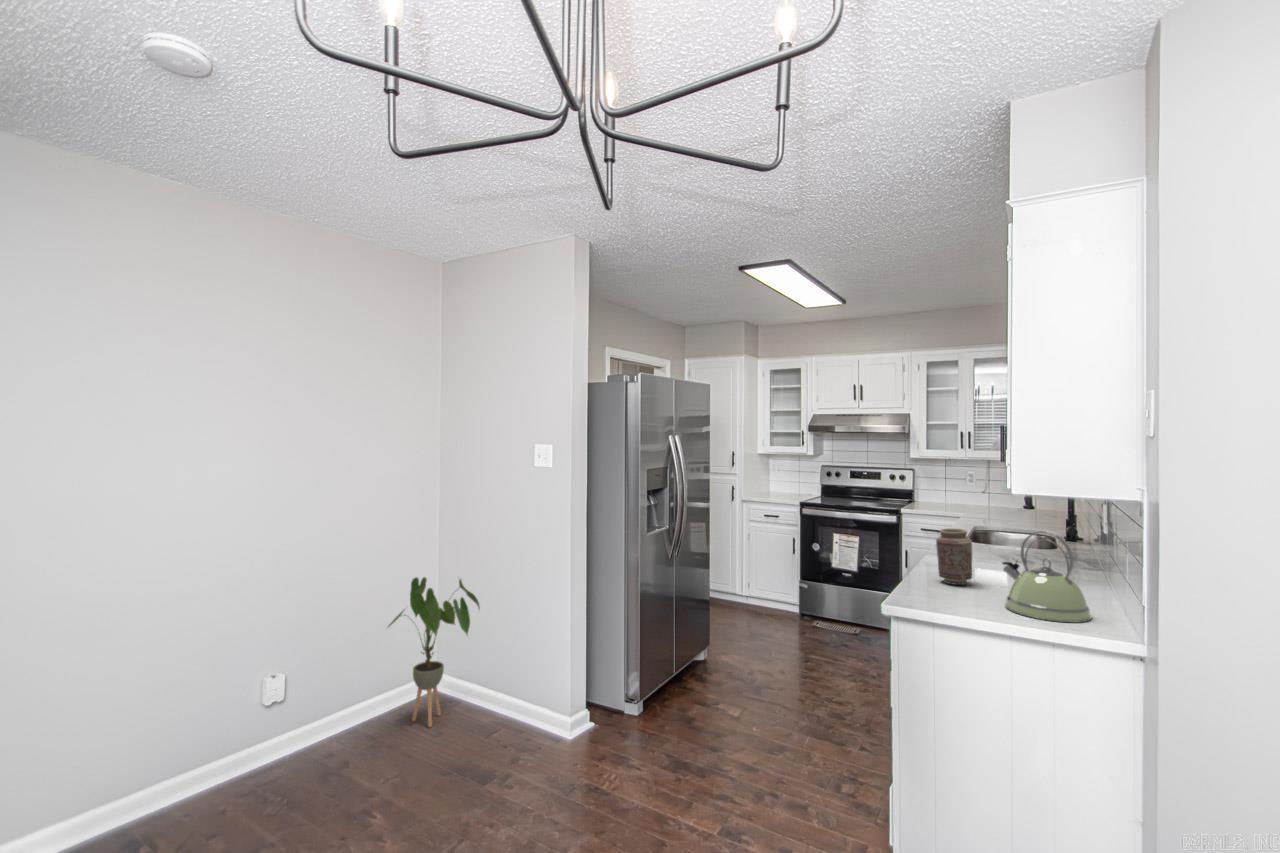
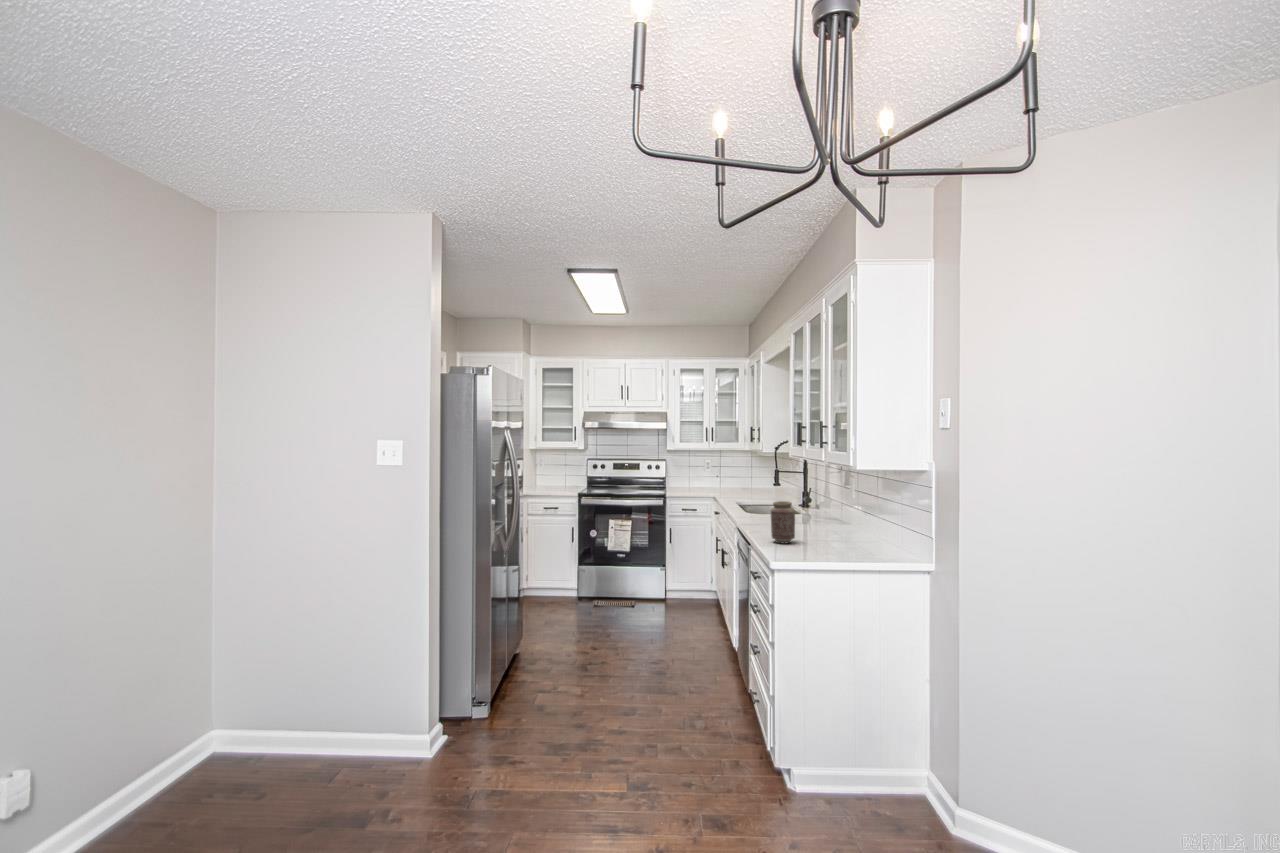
kettle: present [1002,531,1091,623] -> none [826,497,884,558]
house plant: present [389,577,480,727] -> none [161,603,295,798]

